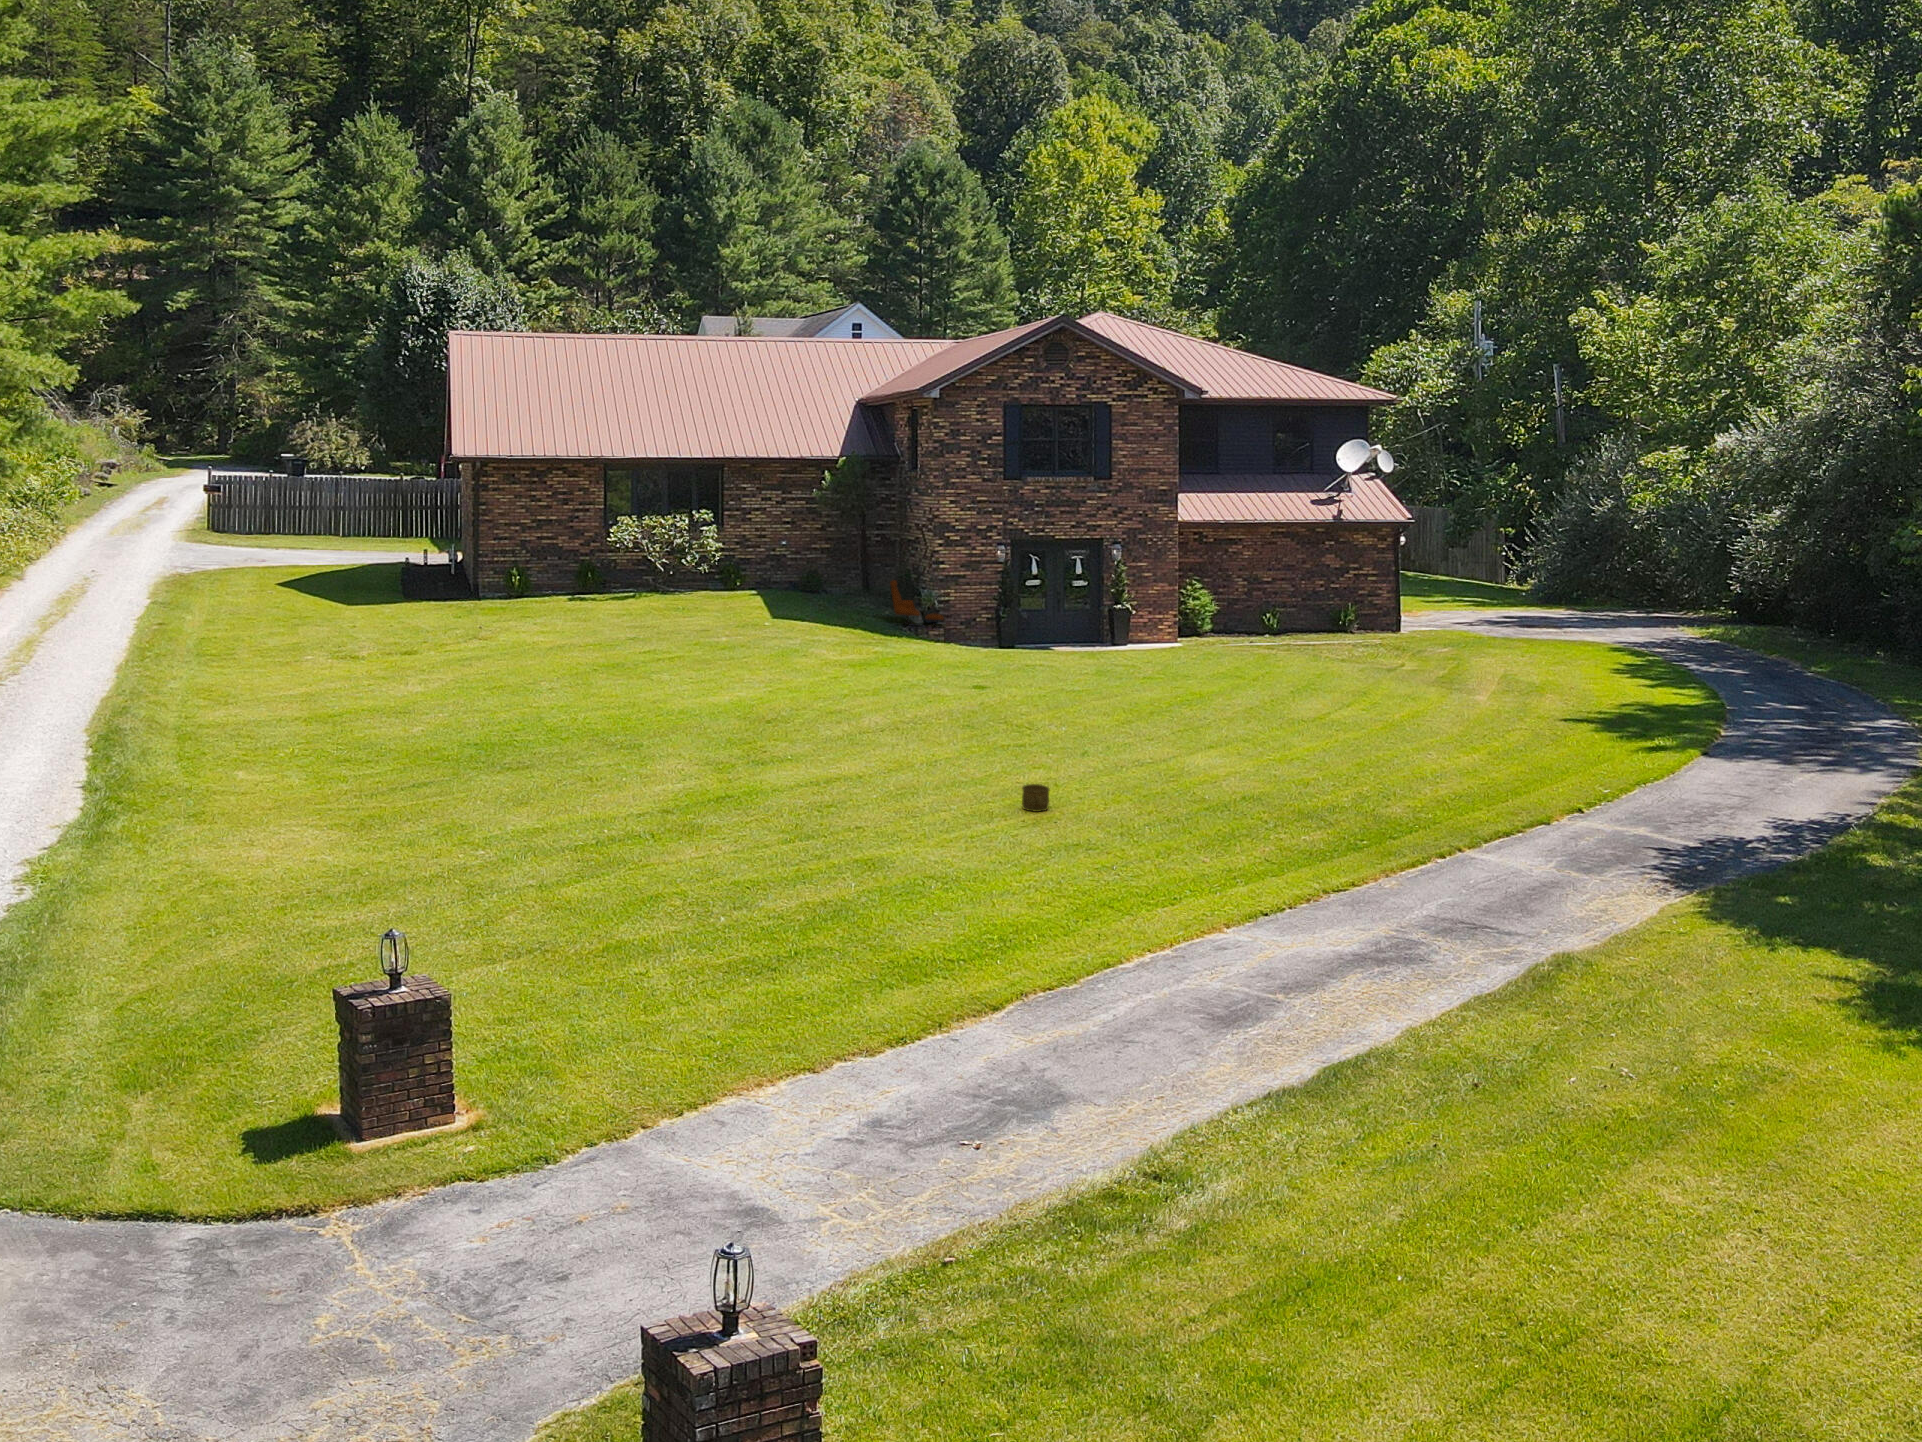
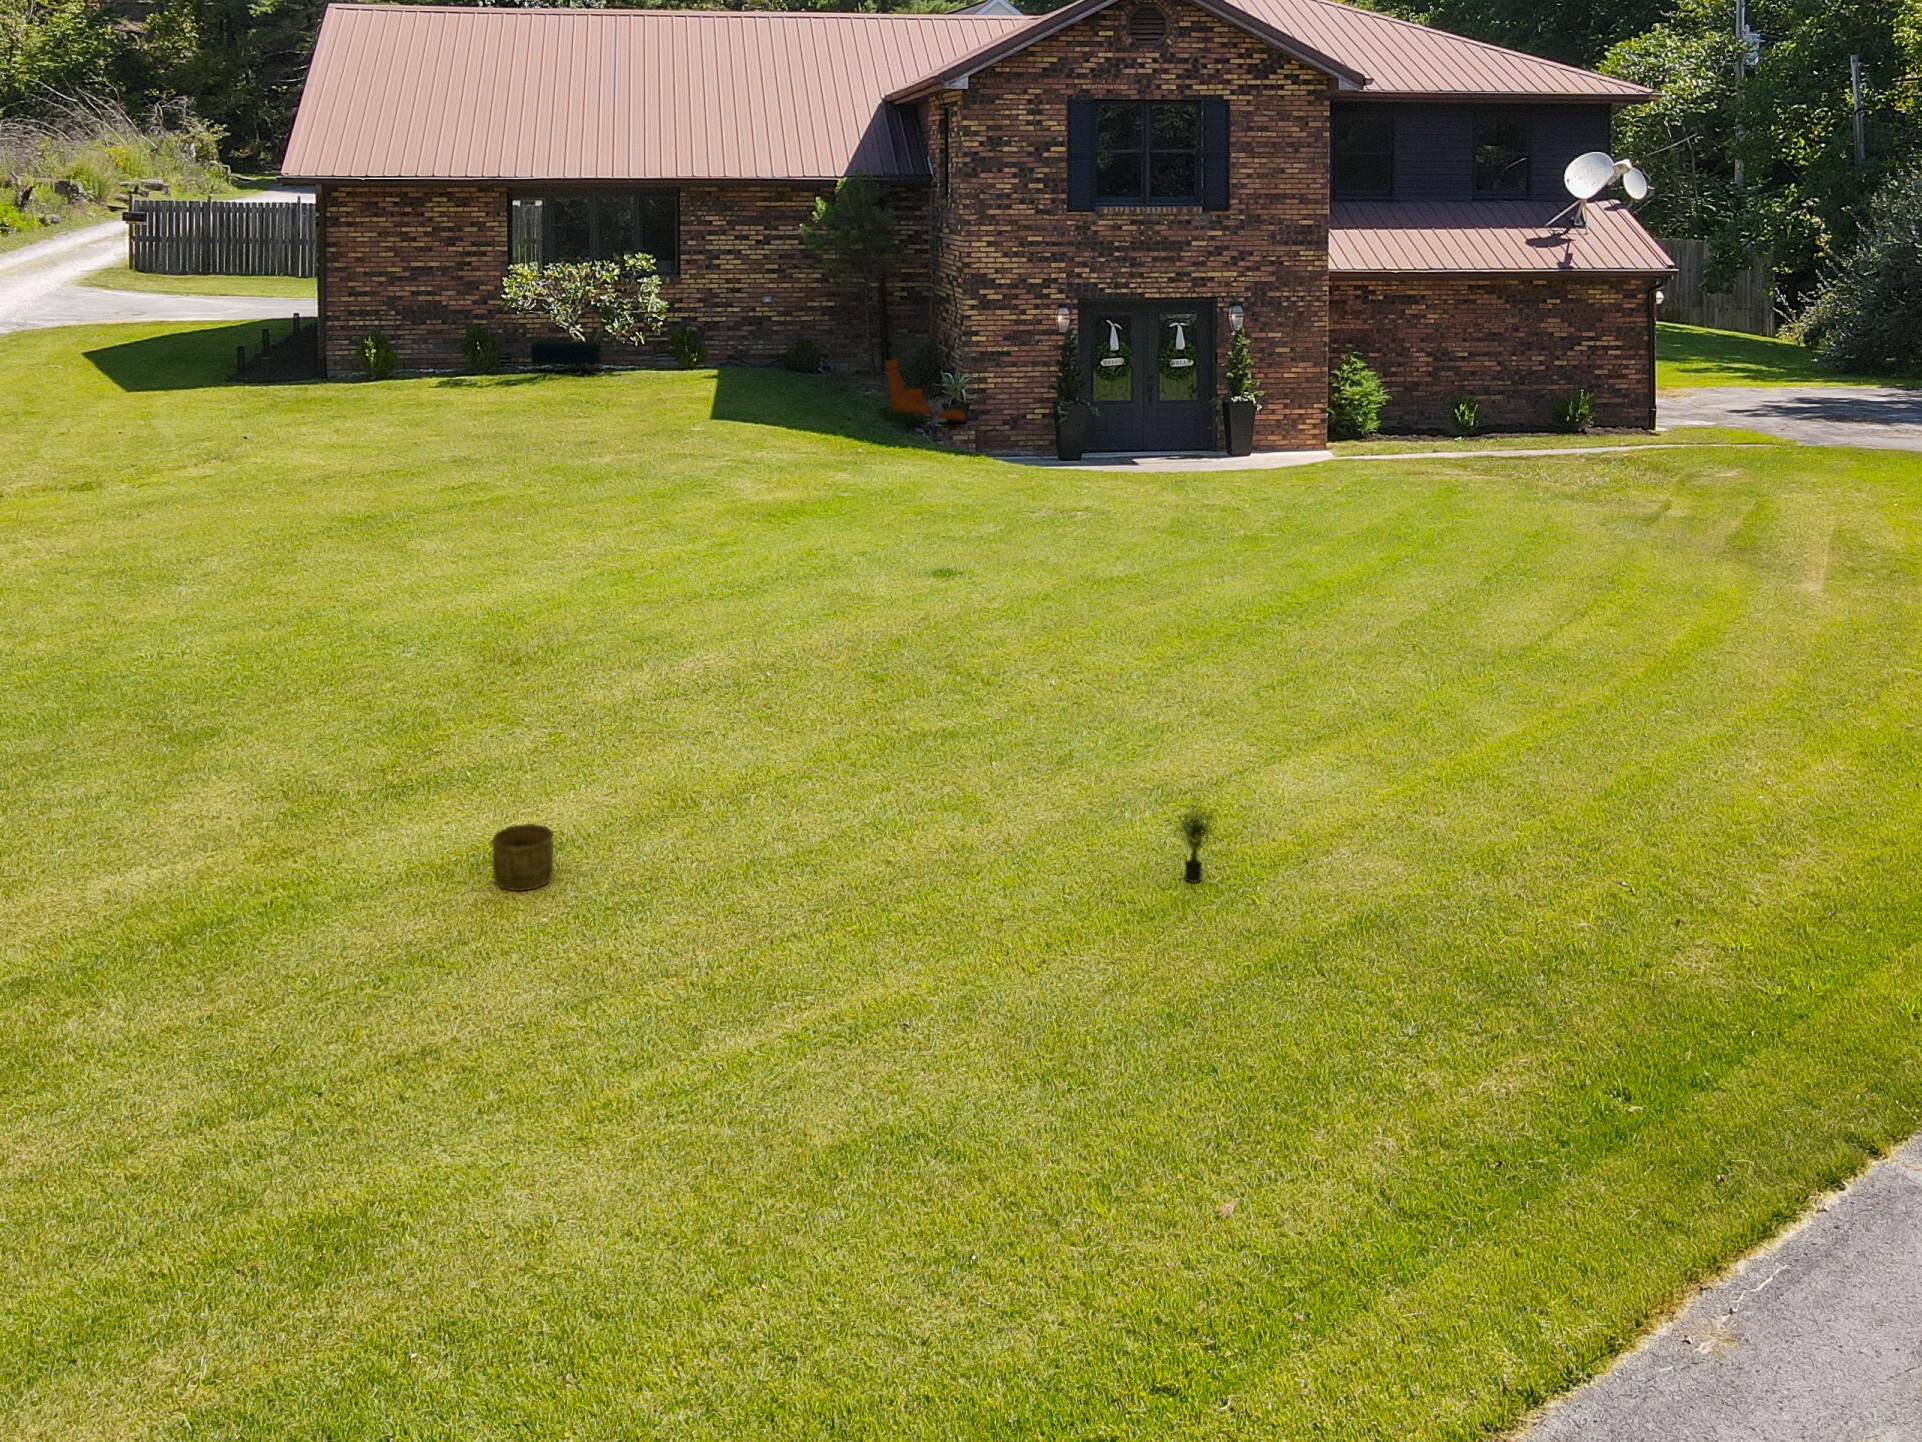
bench: none [623,571,670,595] -> present [531,340,601,374]
potted plant: none [1133,757,1160,797] -> present [1171,804,1214,883]
wooden bucket: present [1022,784,1050,812] -> present [491,824,554,891]

